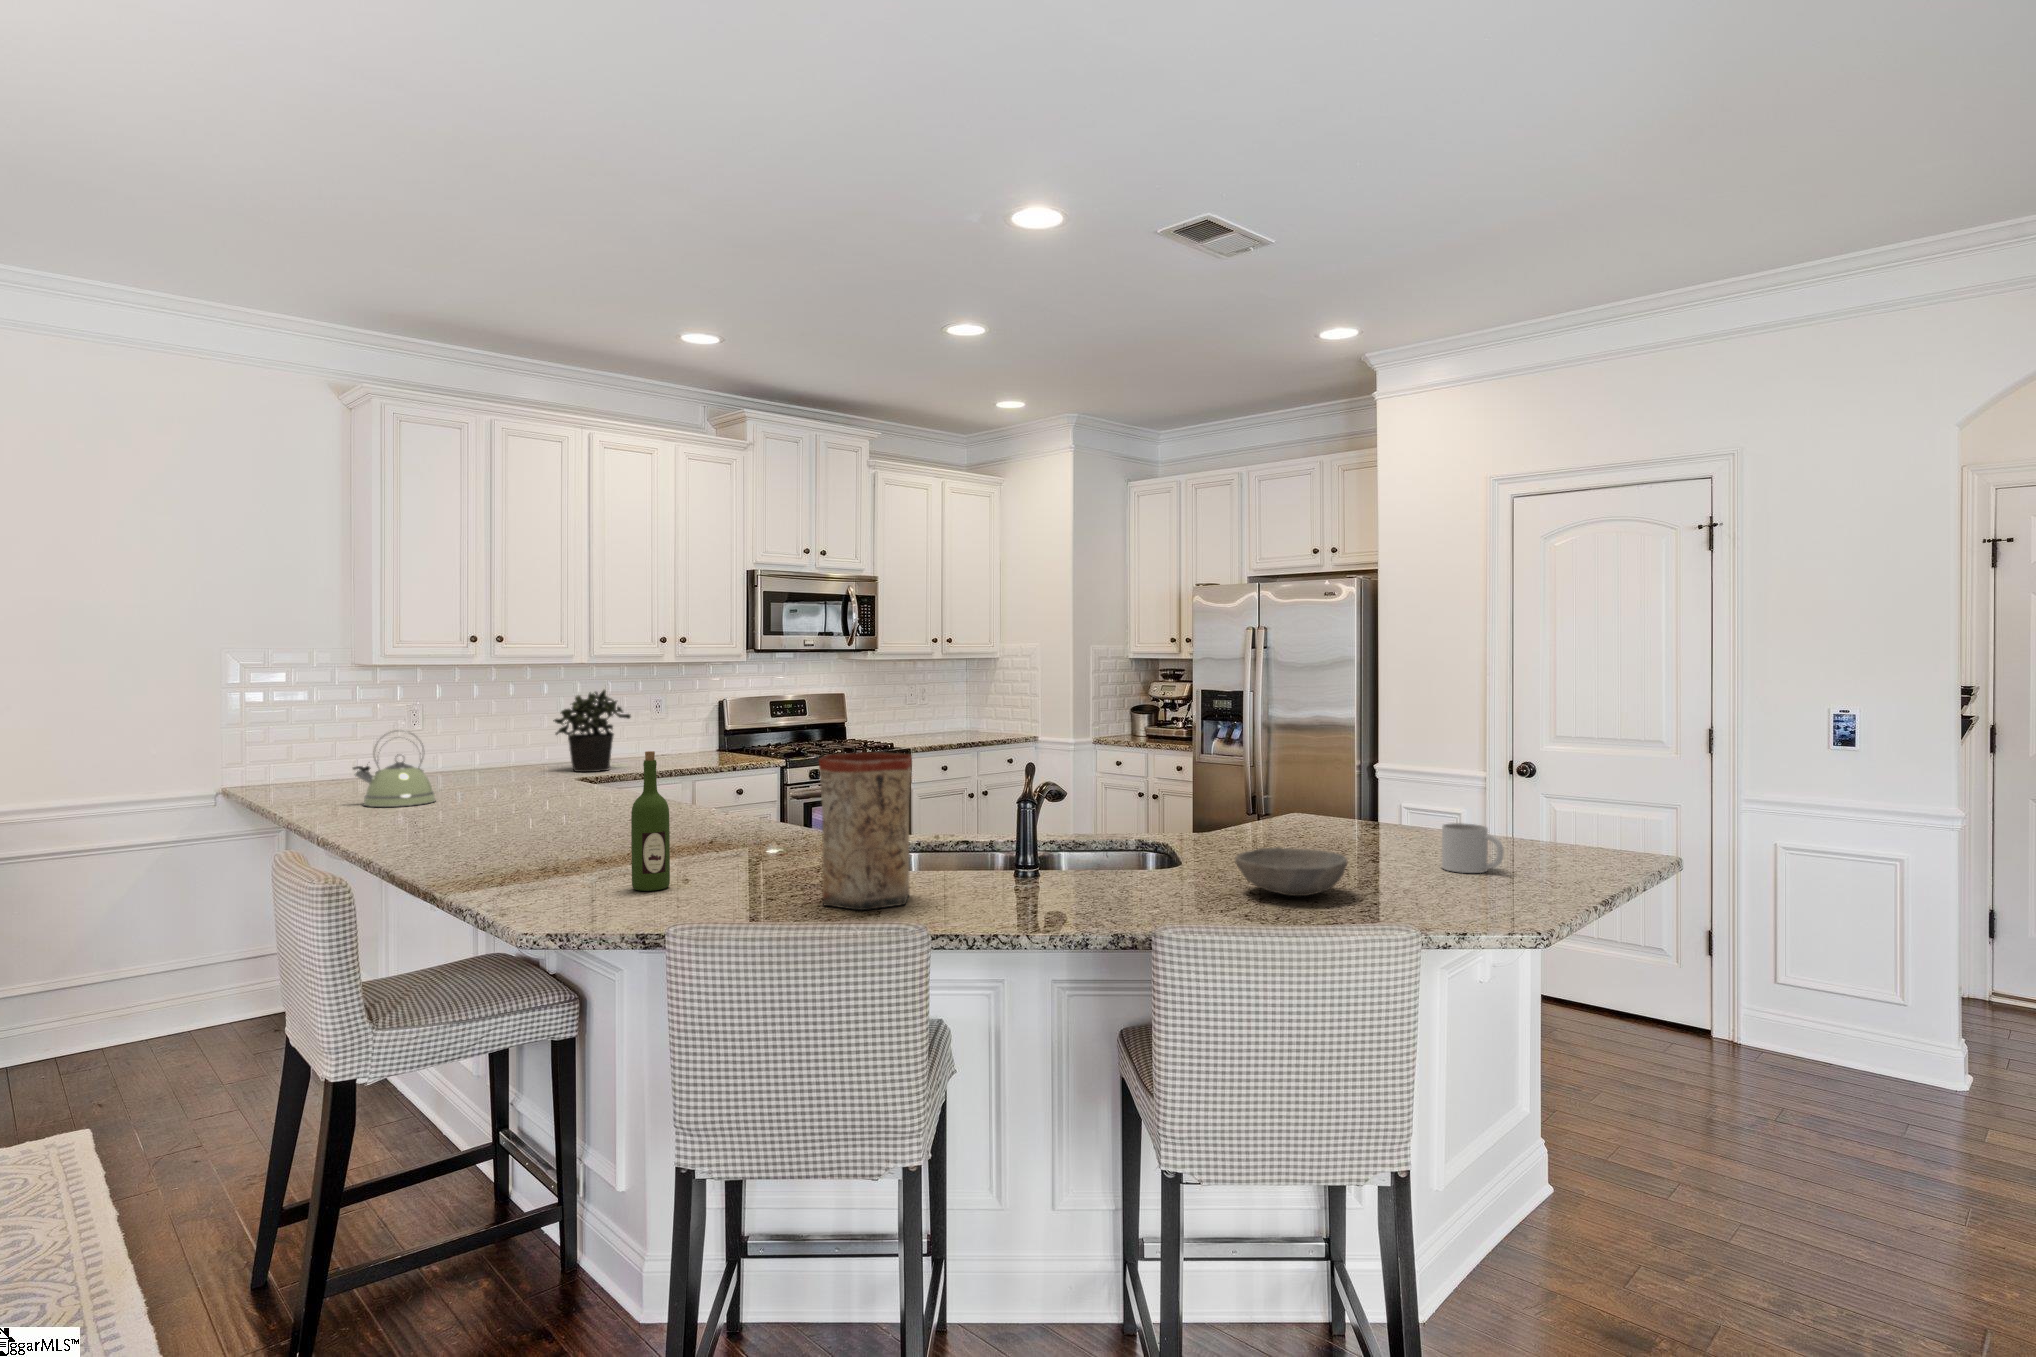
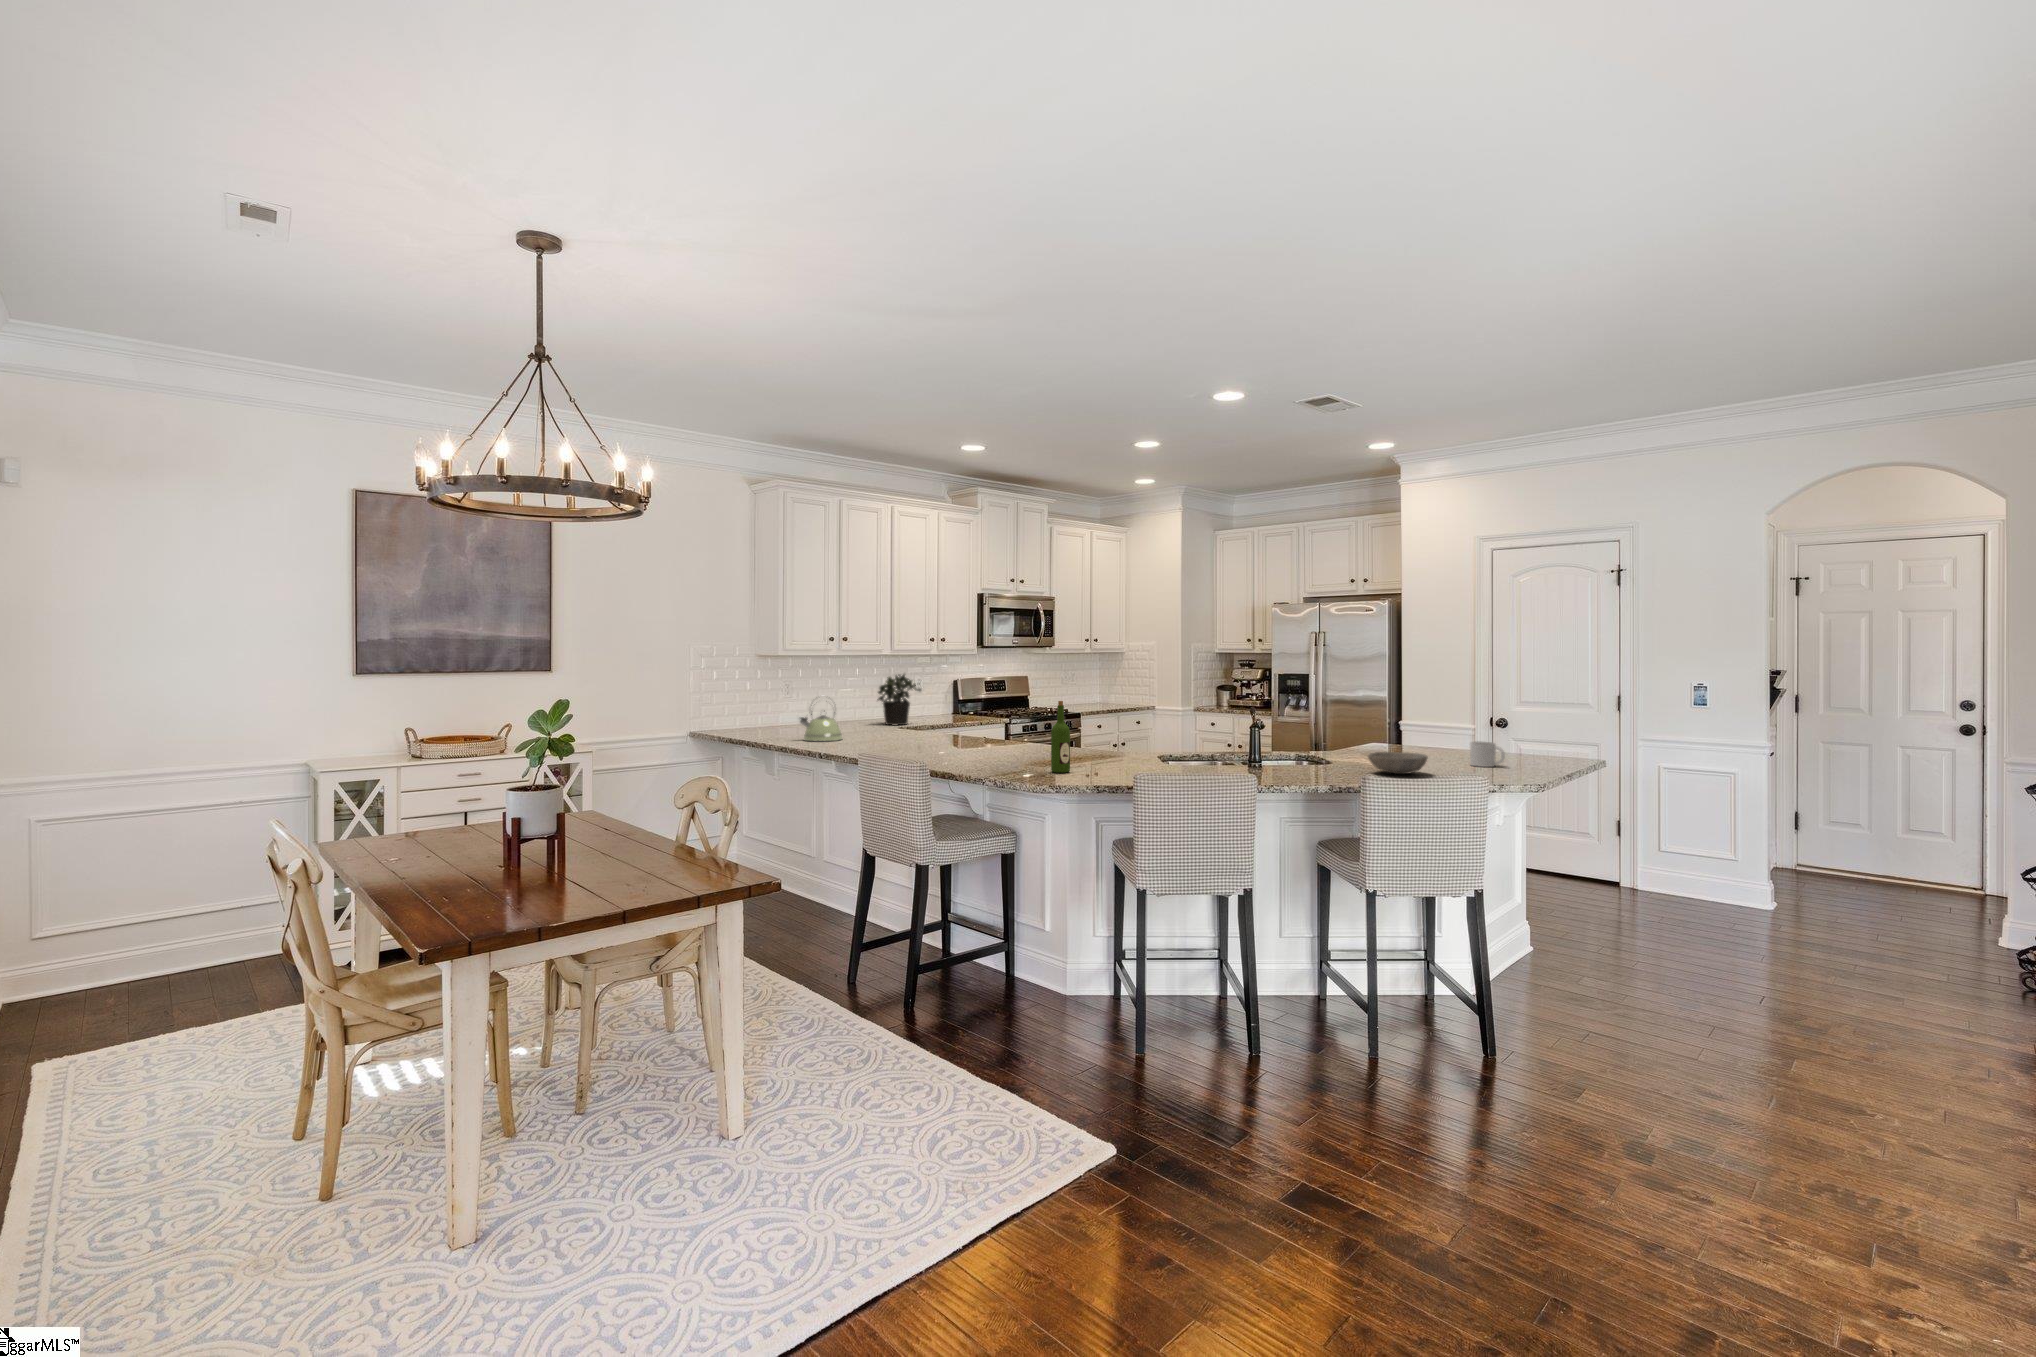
vase: present [819,752,912,910] -> none [1158,701,1207,779]

